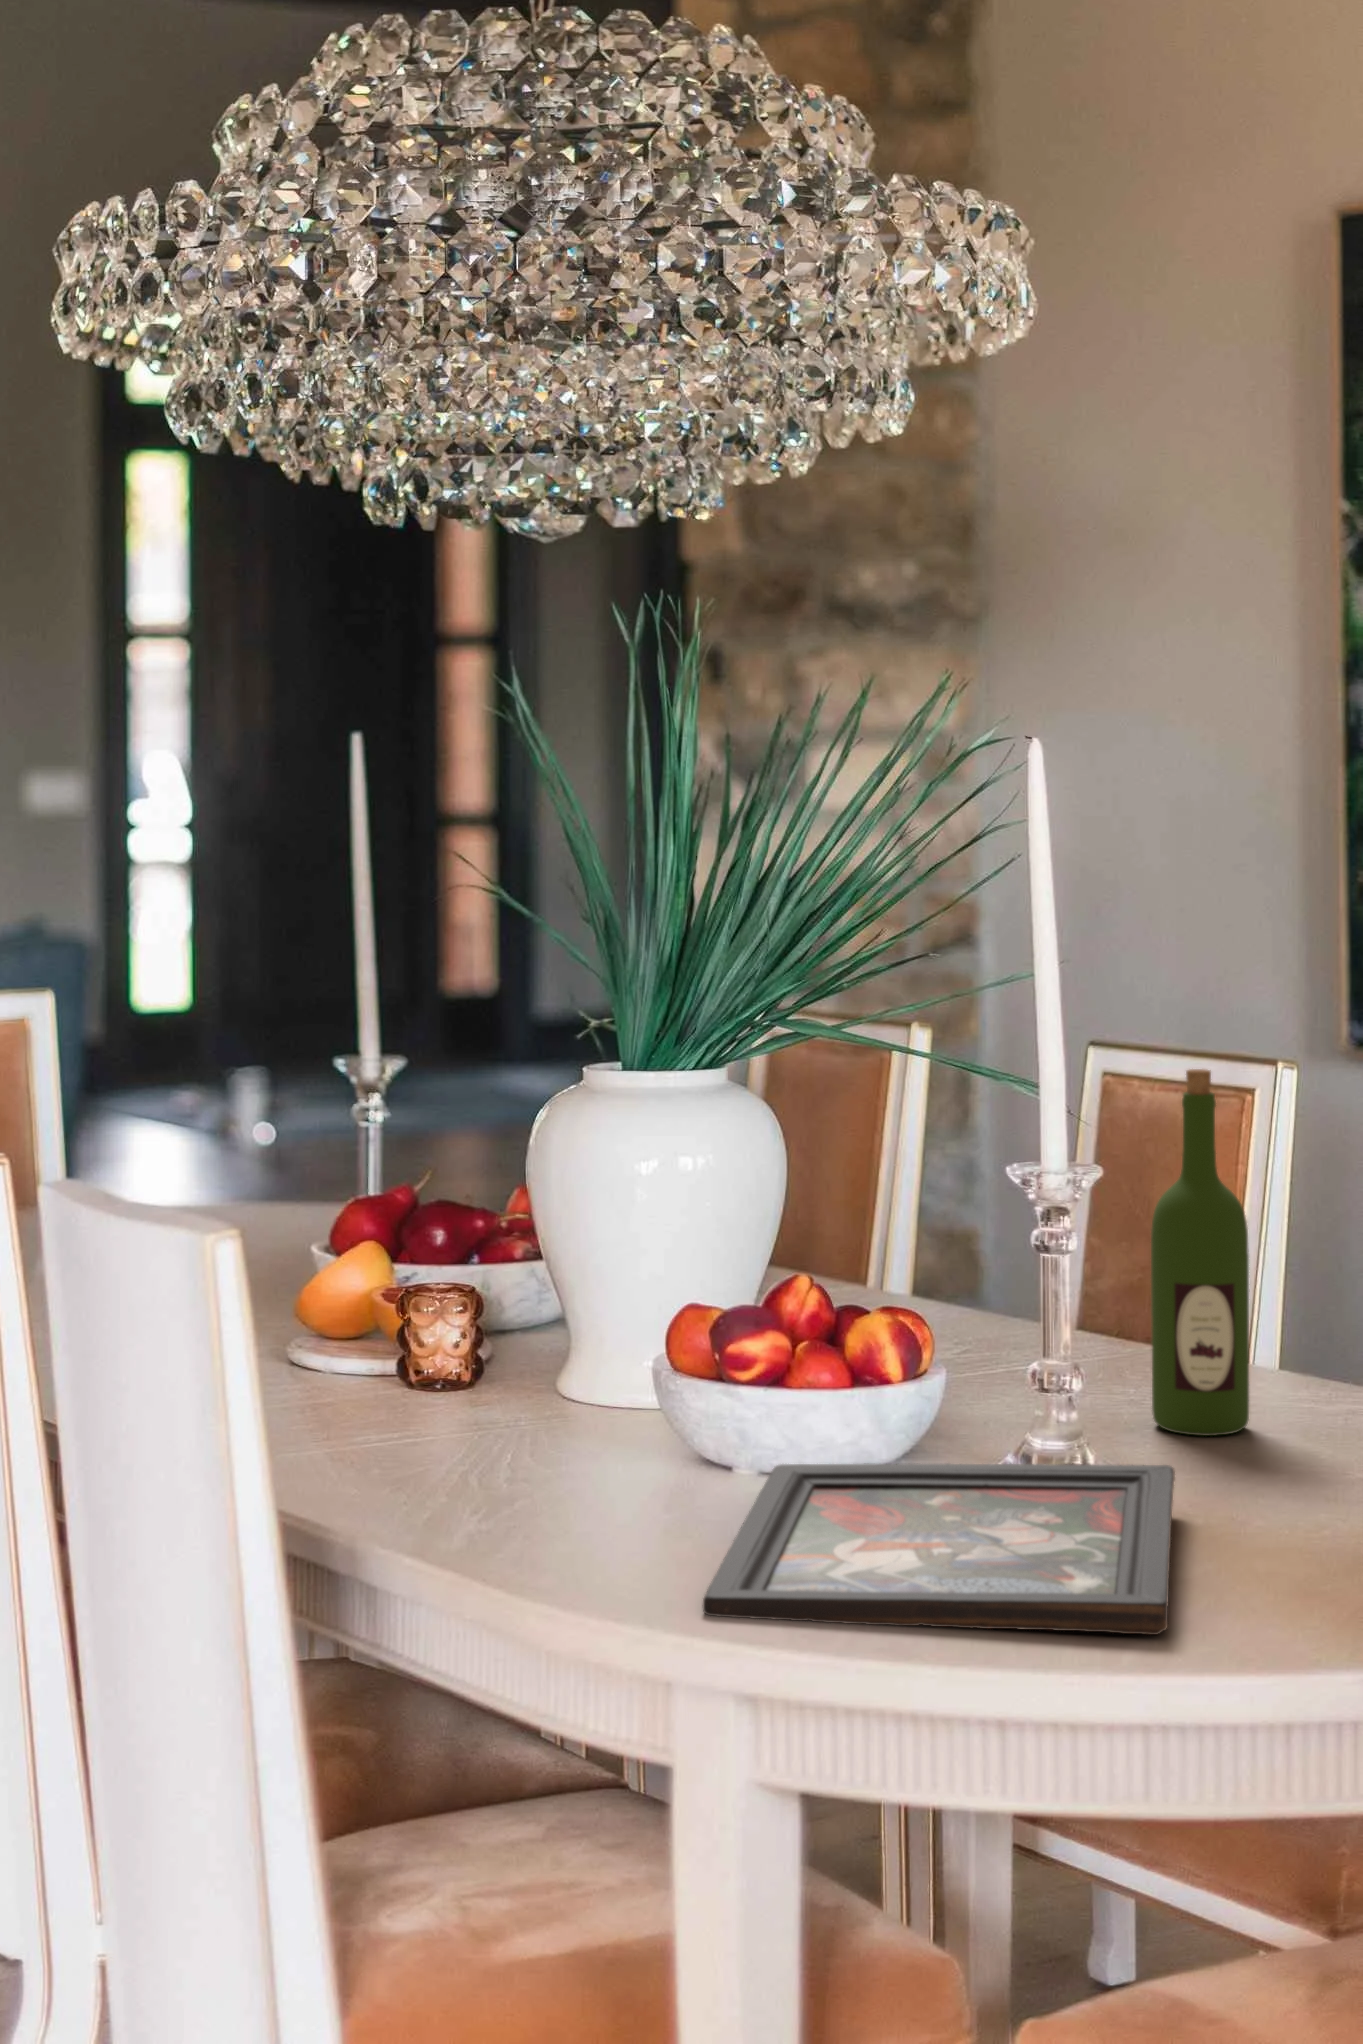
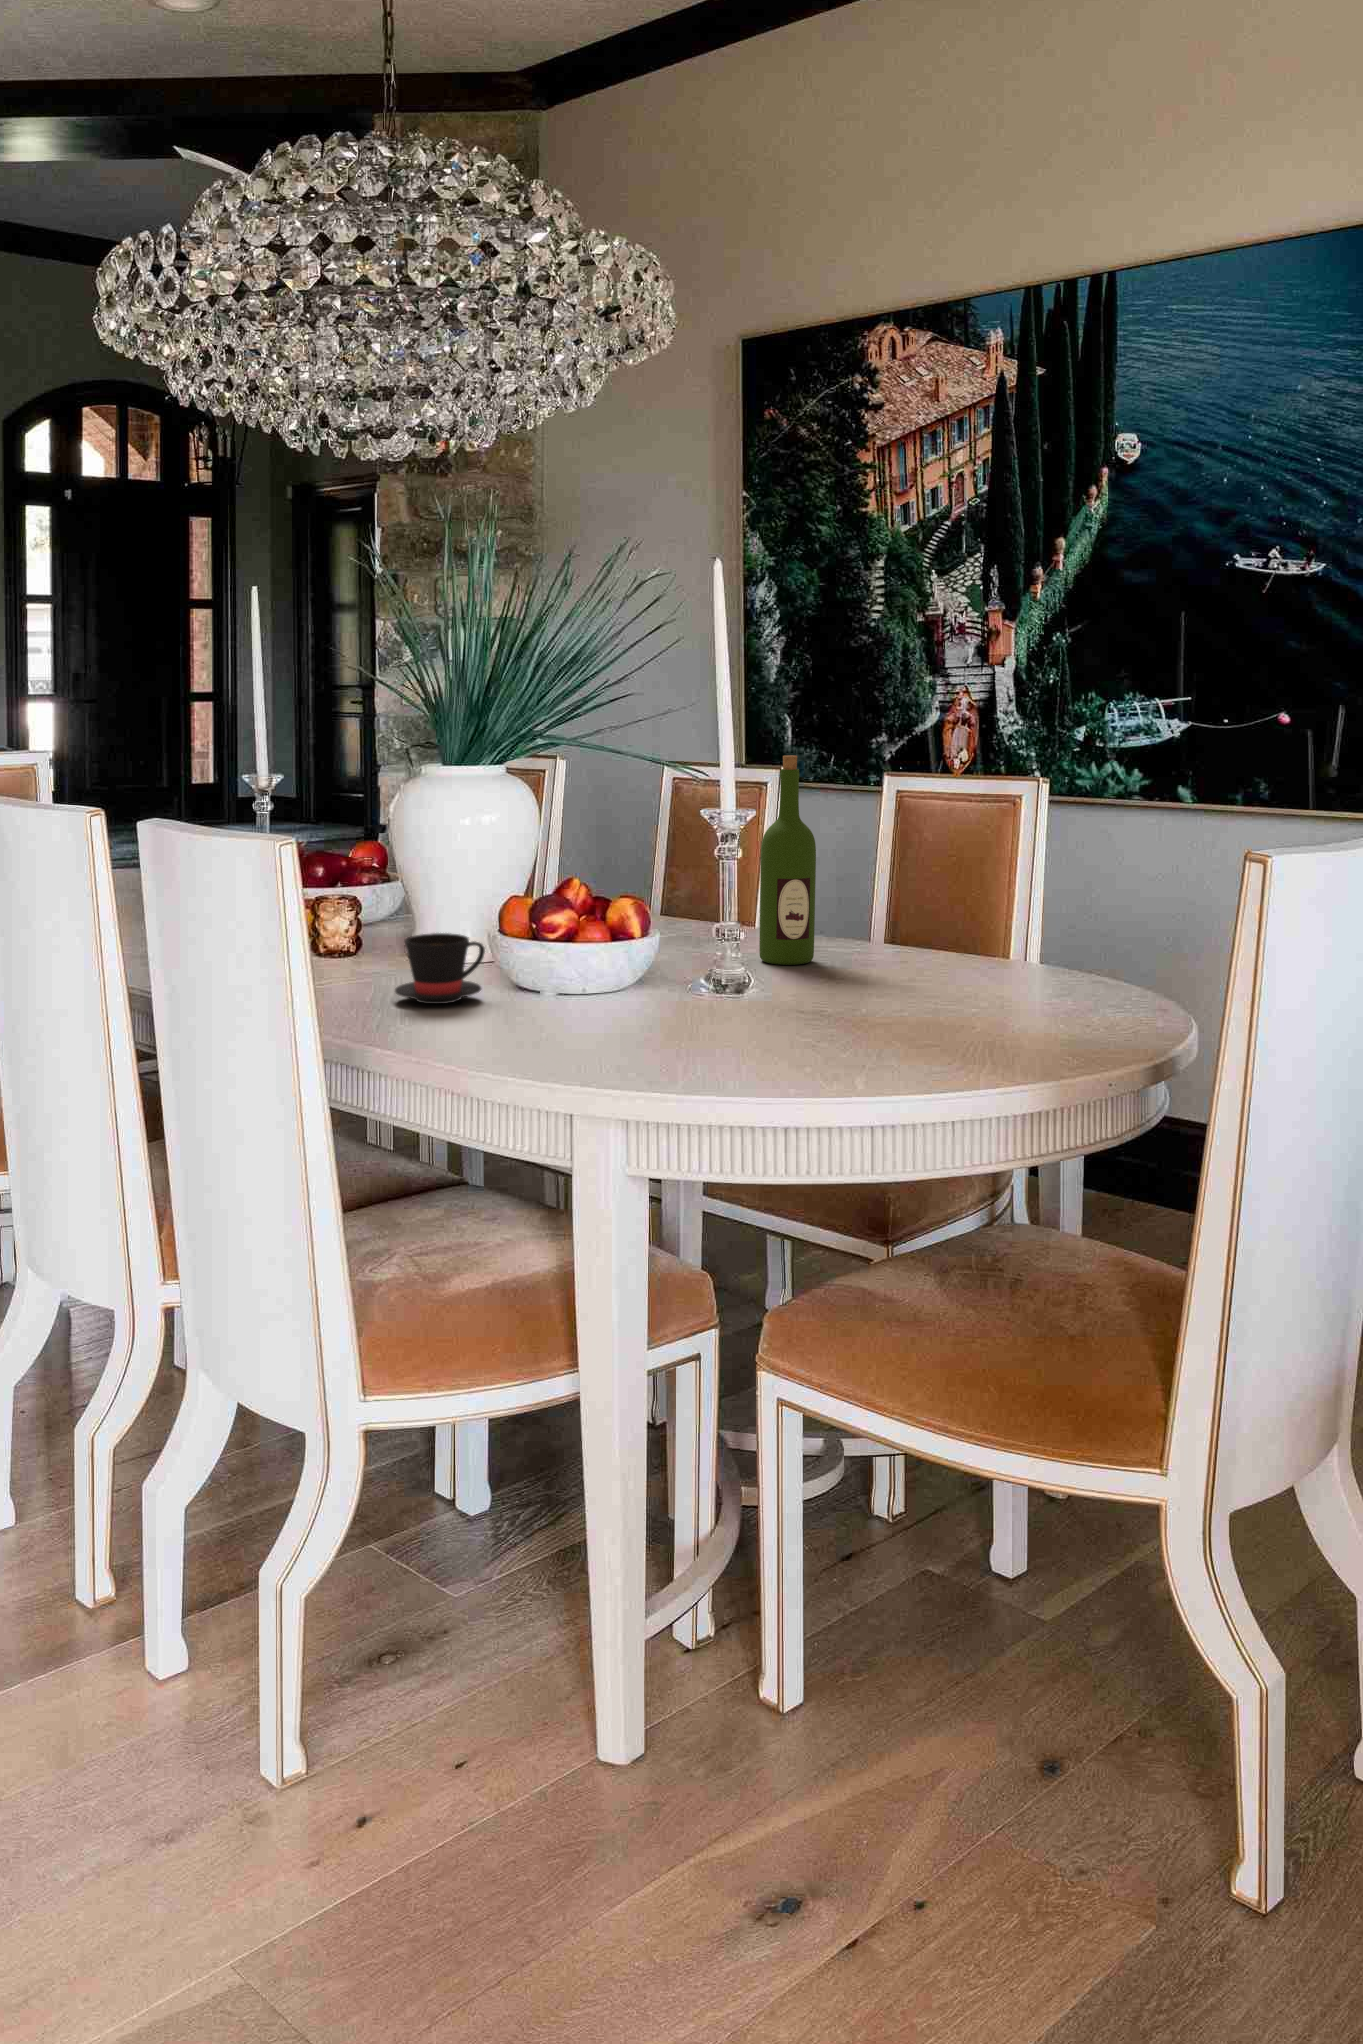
teacup: none [489,1363,640,1483] -> present [395,933,485,1004]
decorative tray: present [702,1463,1175,1635] -> none [573,974,859,1070]

